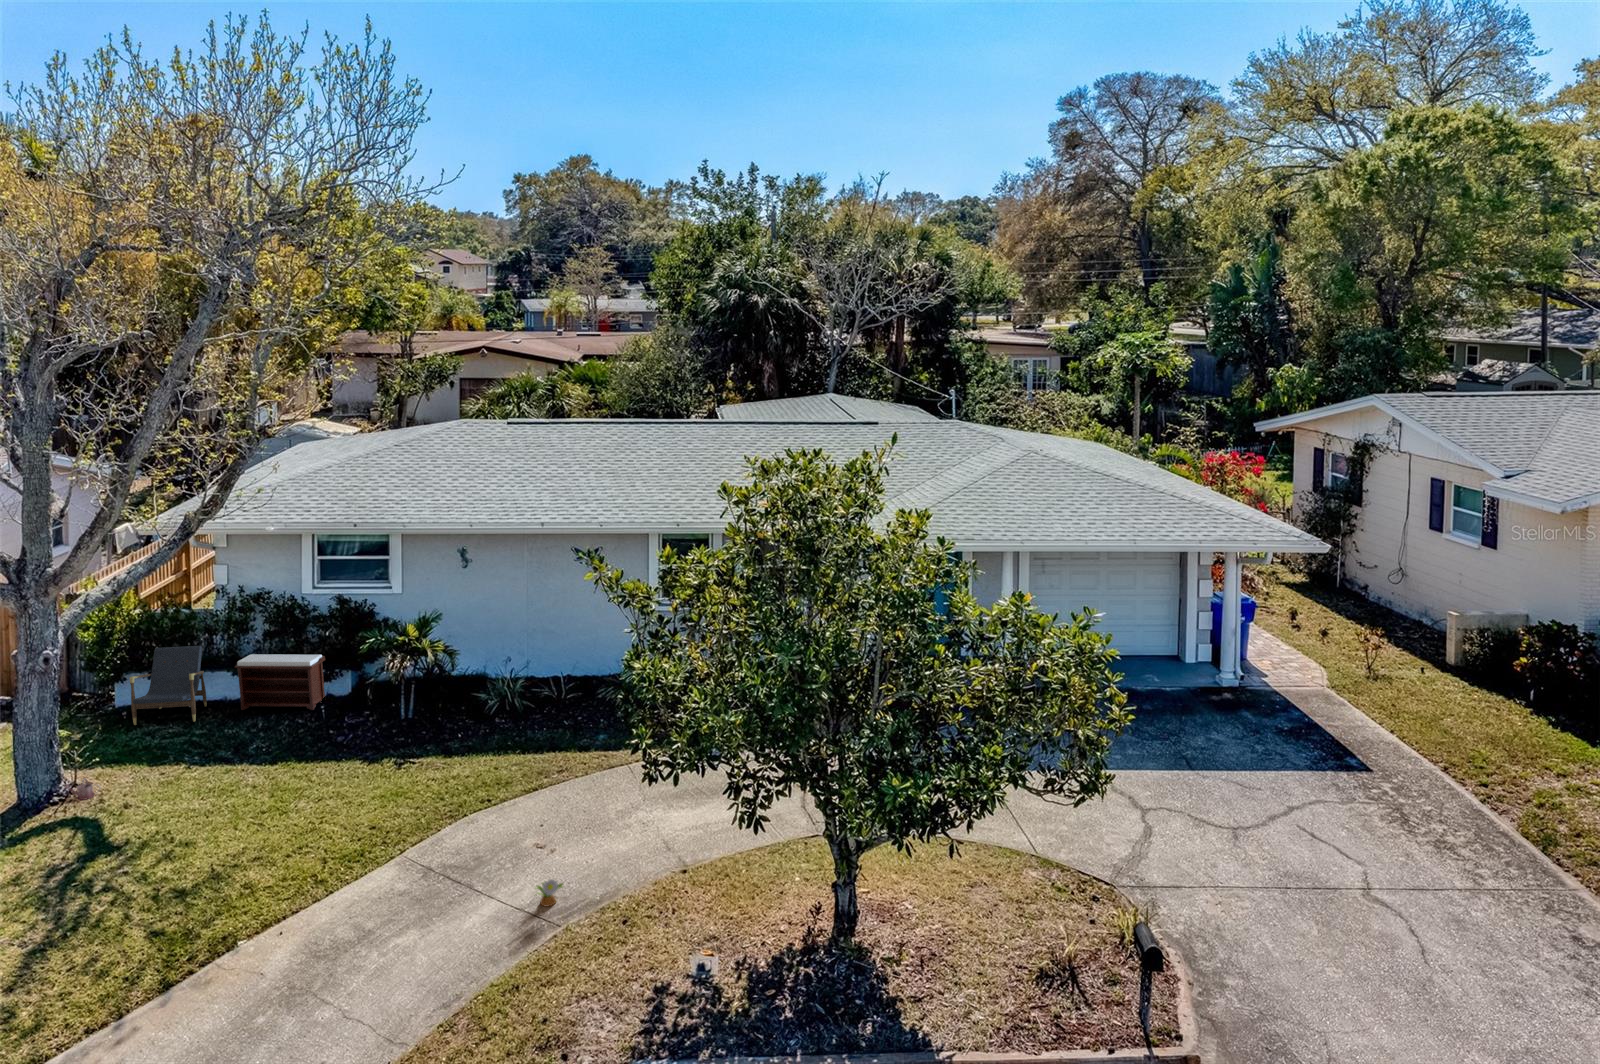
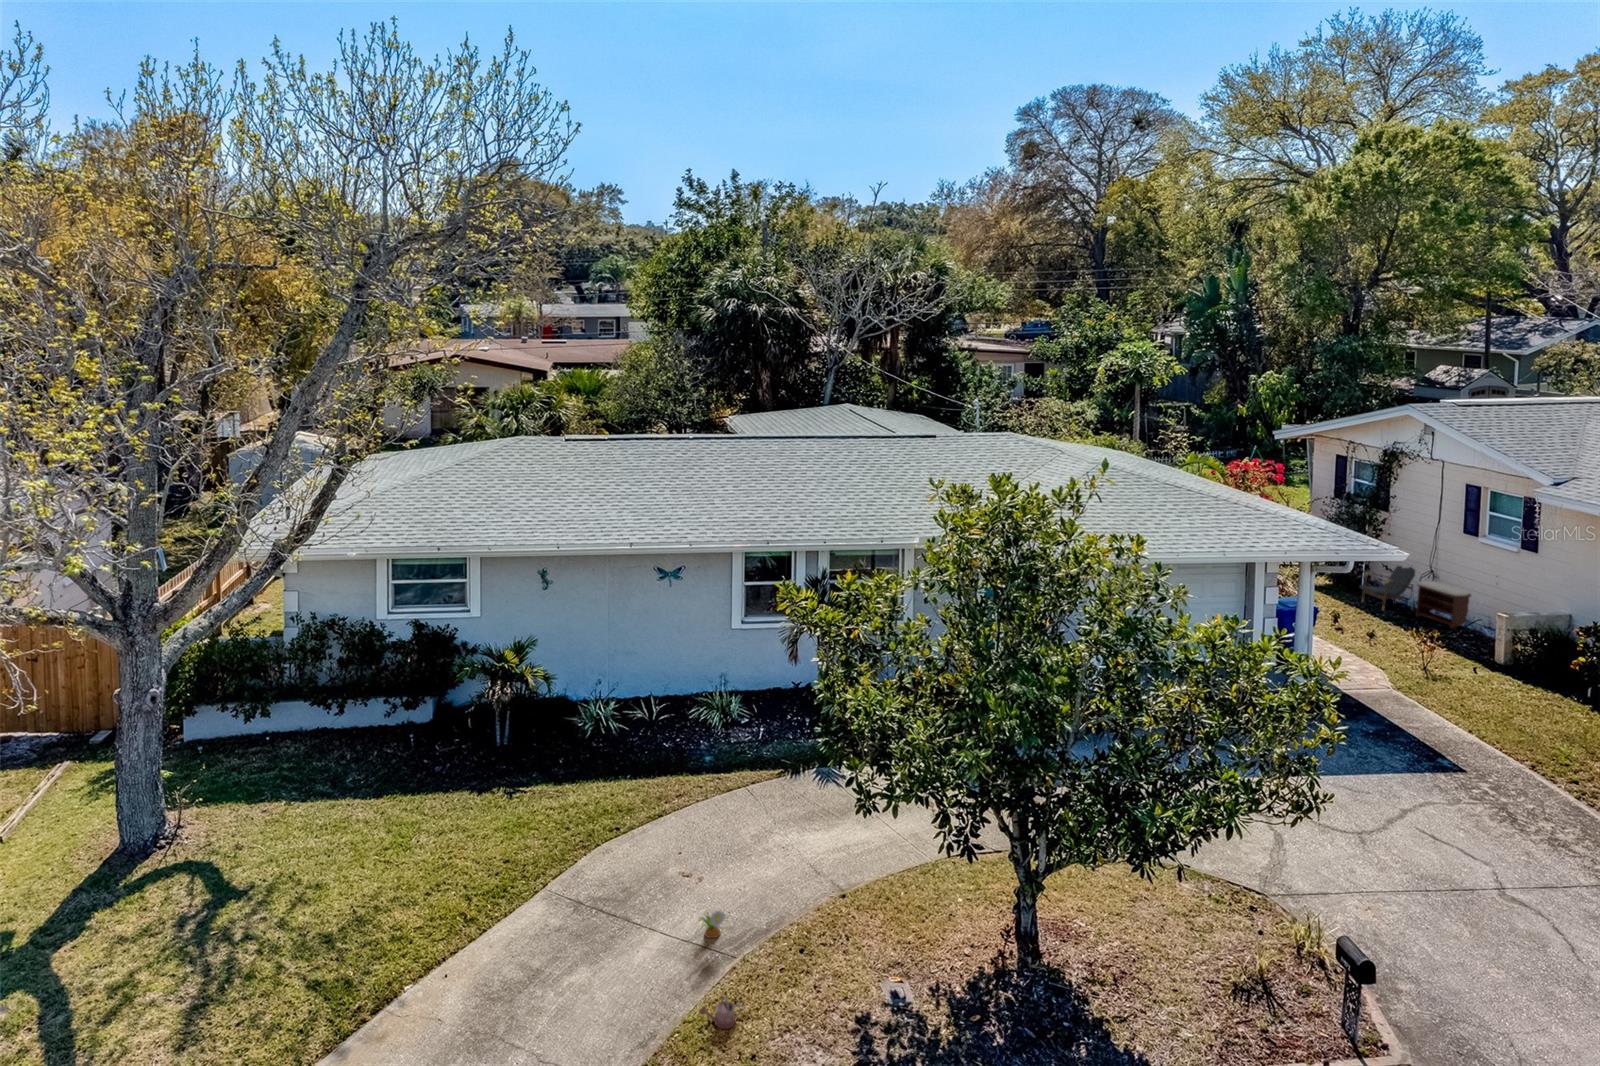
lounge chair: present [129,646,207,725] -> present [1360,566,1415,610]
bench: present [235,654,325,710] -> present [1416,581,1471,629]
watering can: present [65,779,98,800] -> present [700,996,743,1029]

